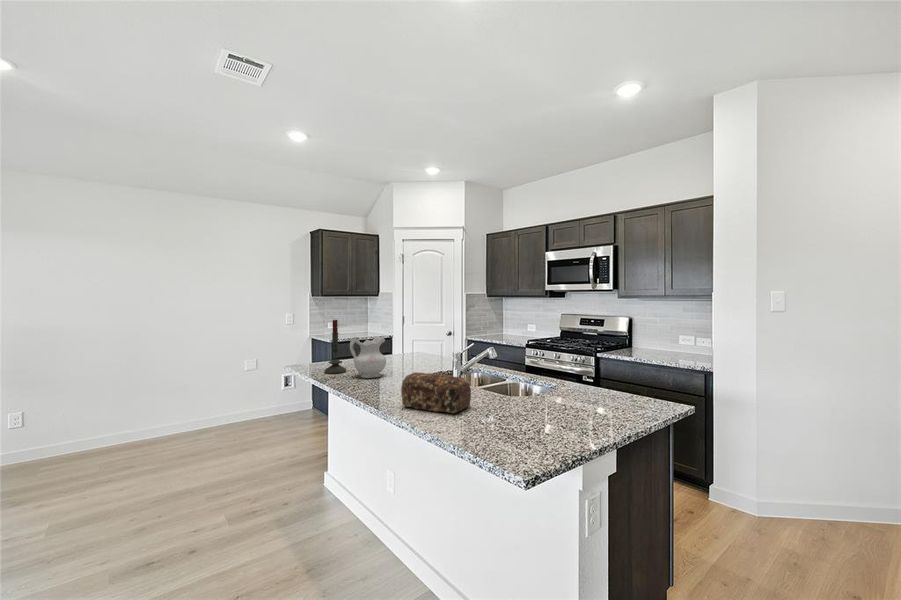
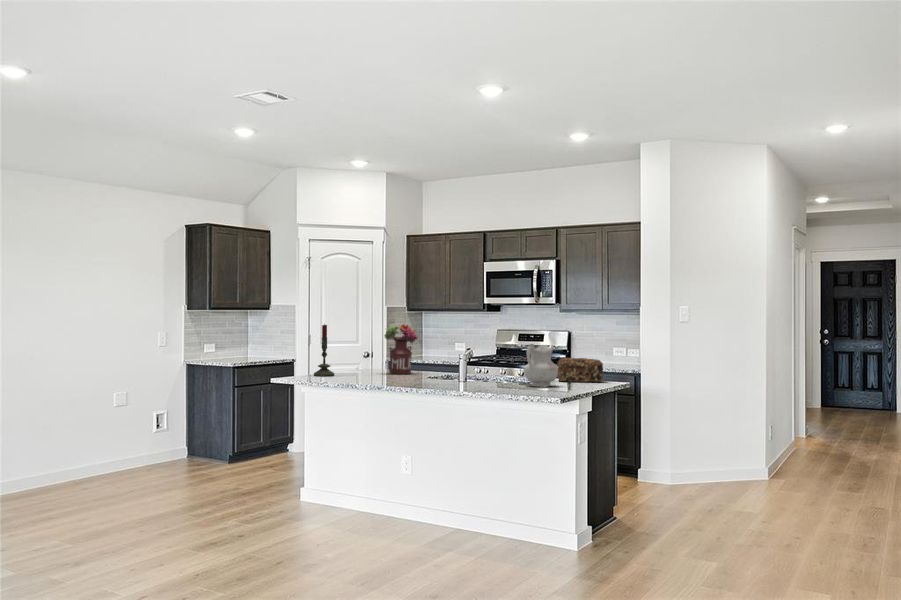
flower arrangement: none [401,317,437,371] -> present [384,324,418,374]
ceramic pitcher: present [350,337,386,378] -> present [524,344,558,387]
bread loaf: present [401,372,471,413] -> present [558,358,603,382]

